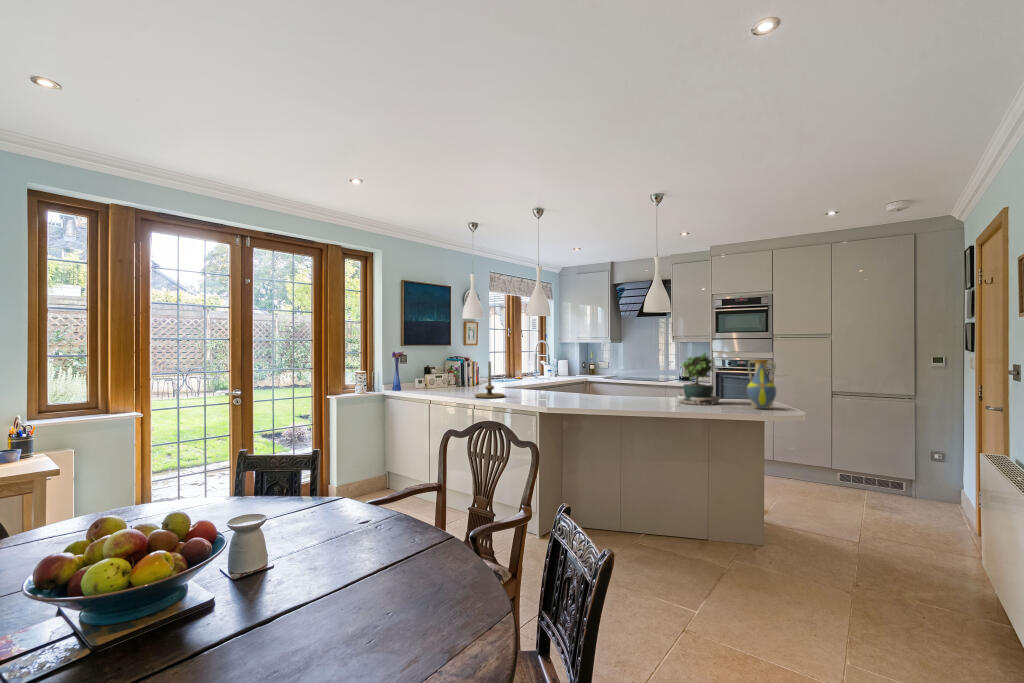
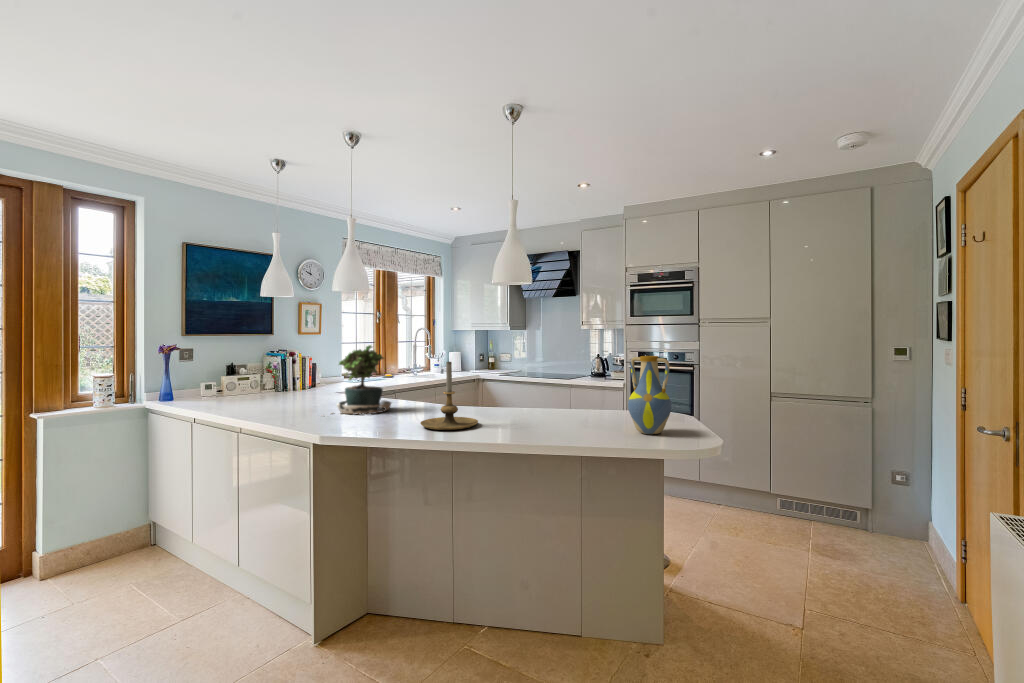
potted plant: present [678,353,720,405] -> present [337,345,391,414]
candle holder: present [474,362,505,398] -> present [420,362,478,430]

